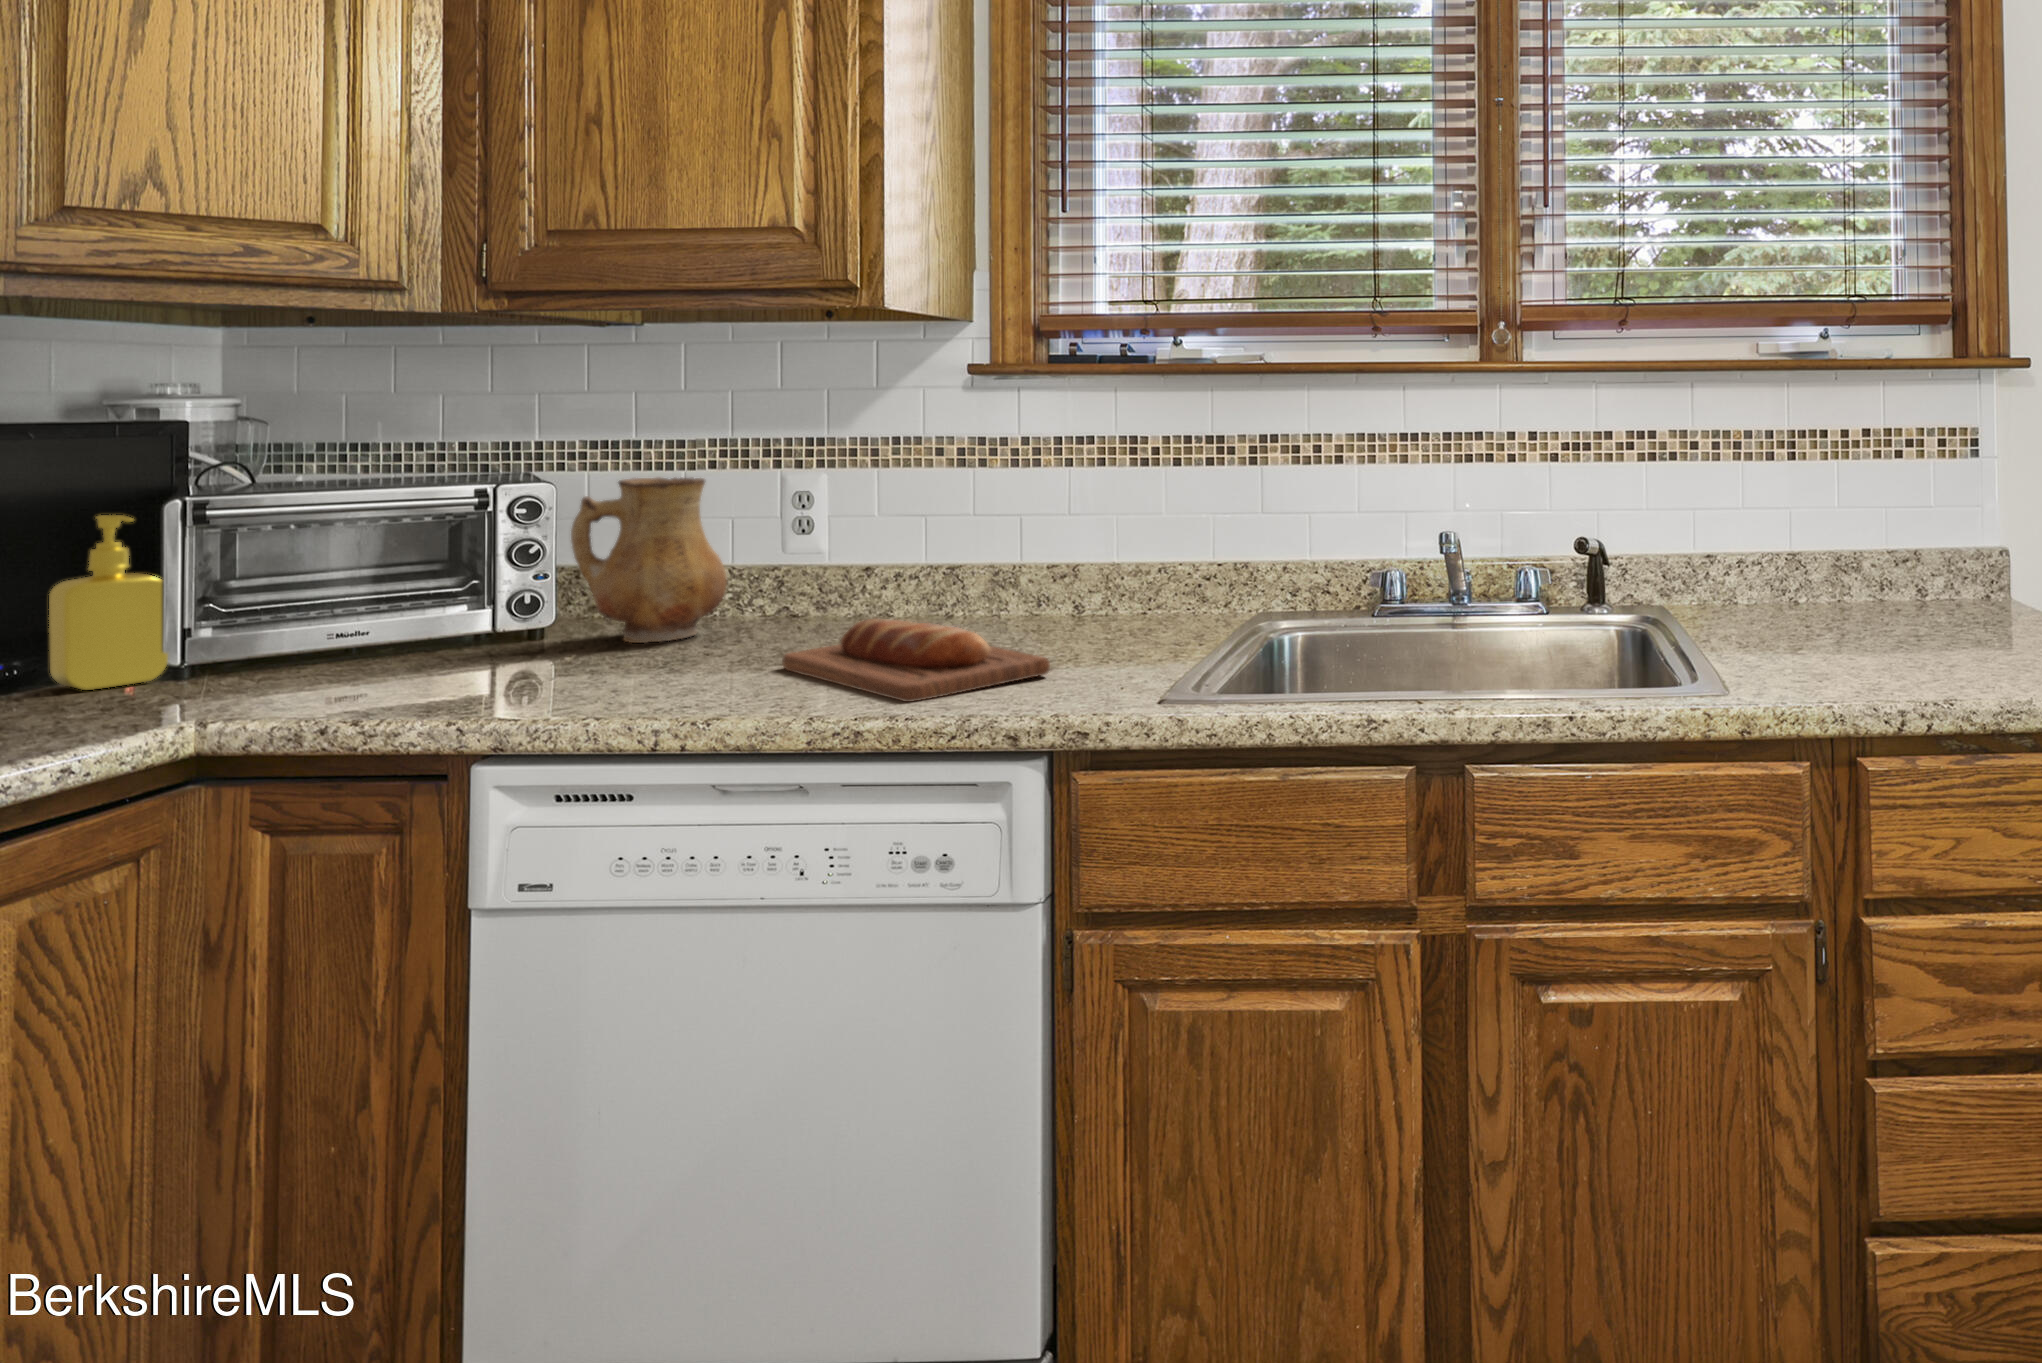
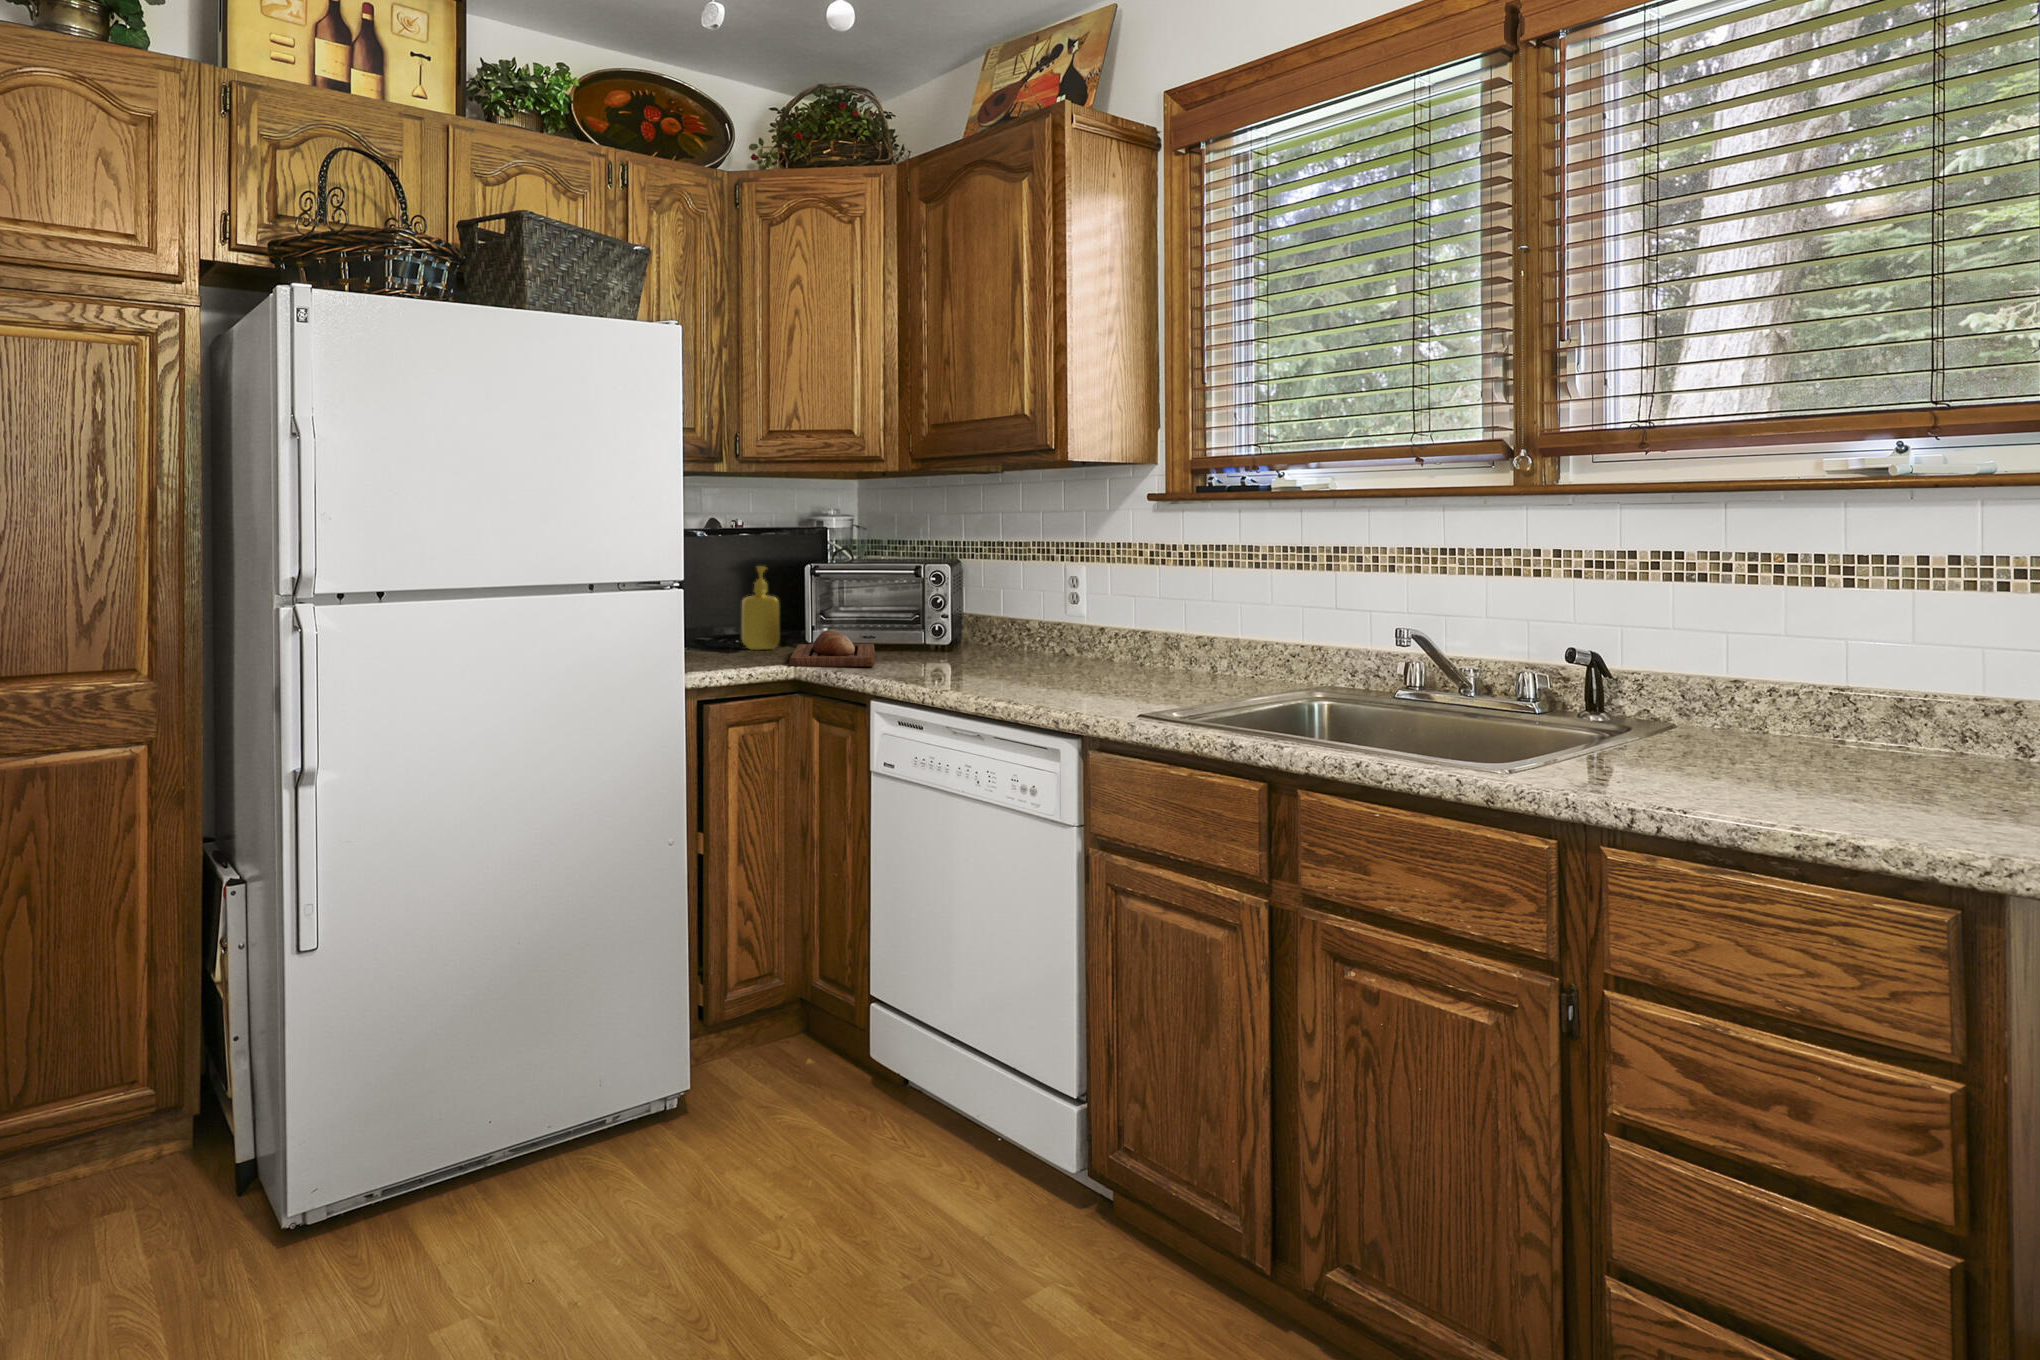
ceramic pitcher: present [571,478,727,643] -> none [940,561,1019,662]
bread loaf: present [782,619,1050,702] -> present [789,630,875,667]

